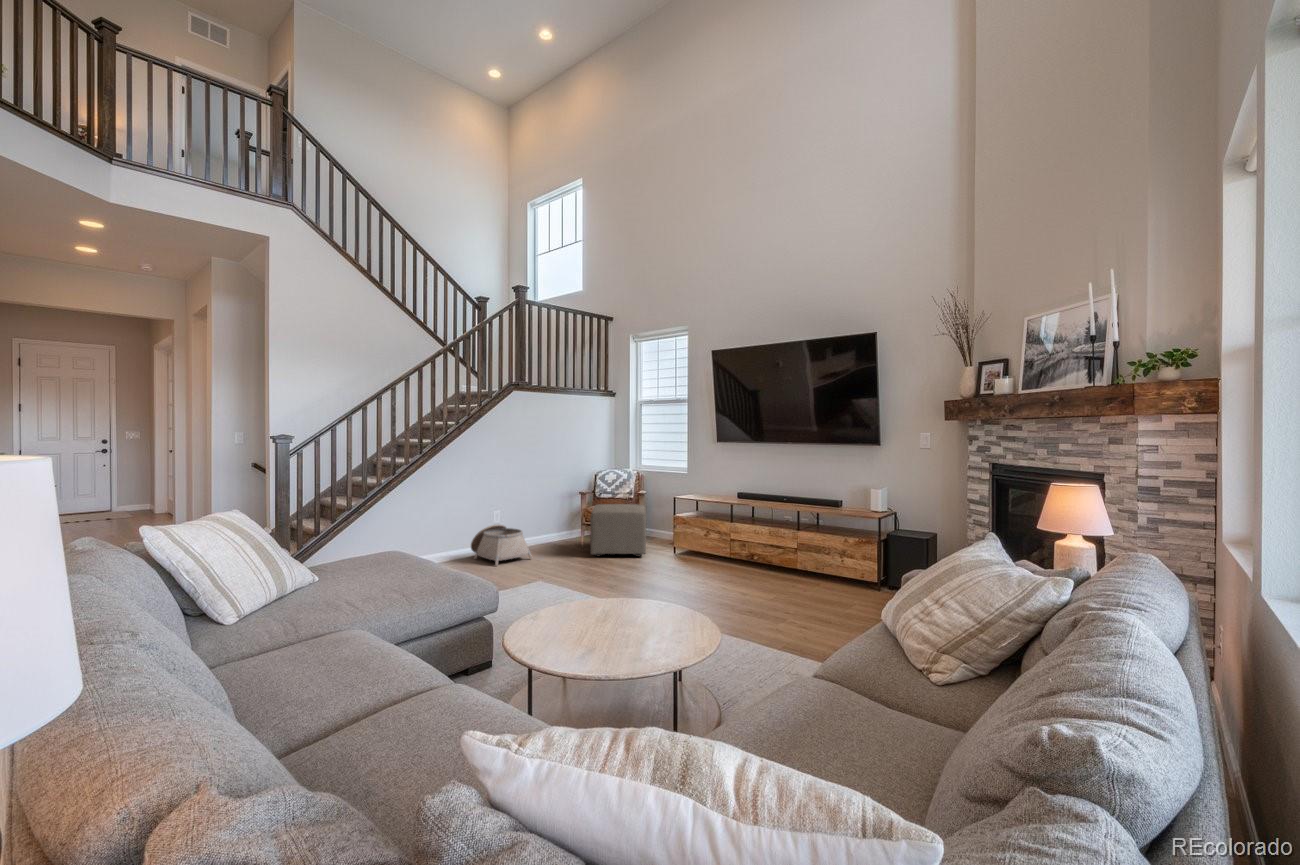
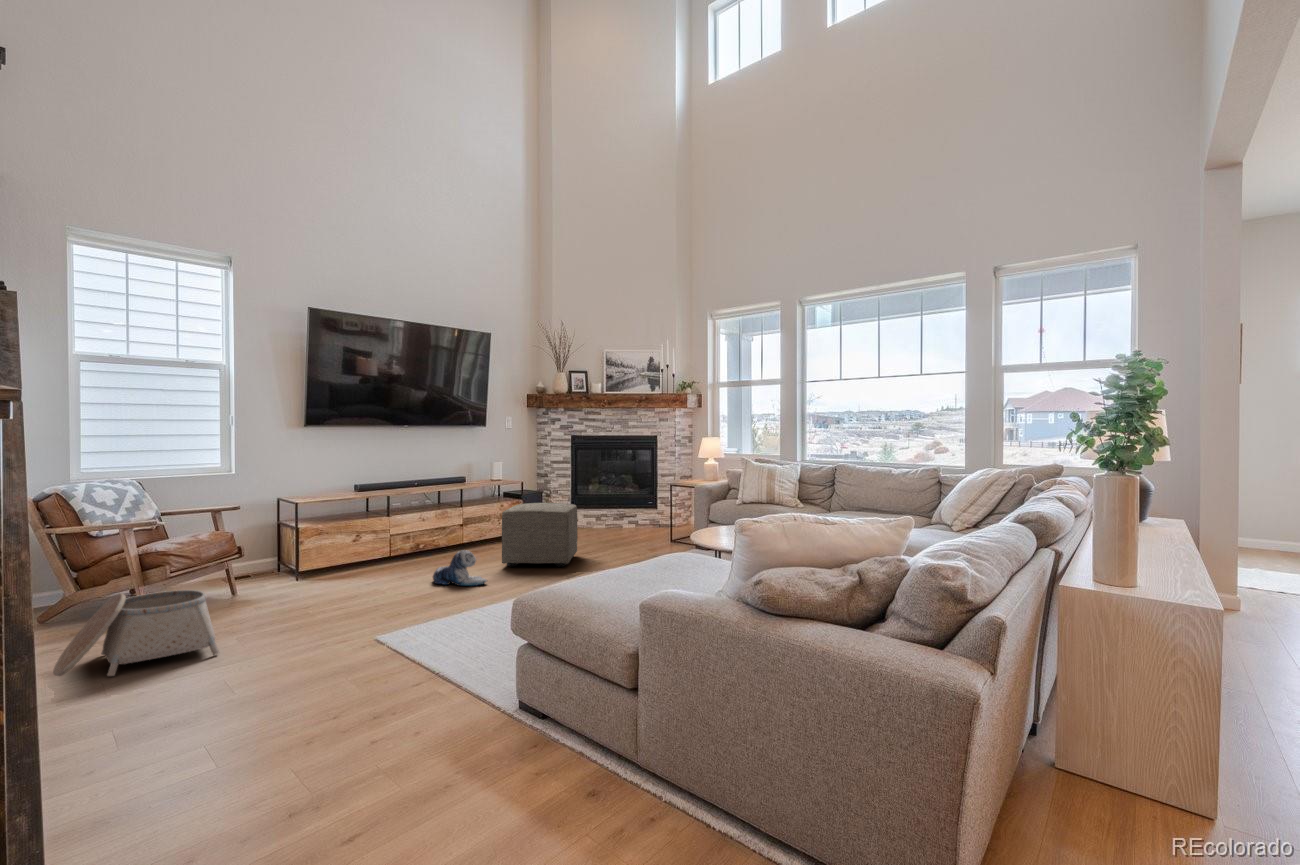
ottoman: present [590,504,646,557] -> present [502,503,578,567]
plush toy: none [648,559,678,594] -> present [433,550,487,586]

